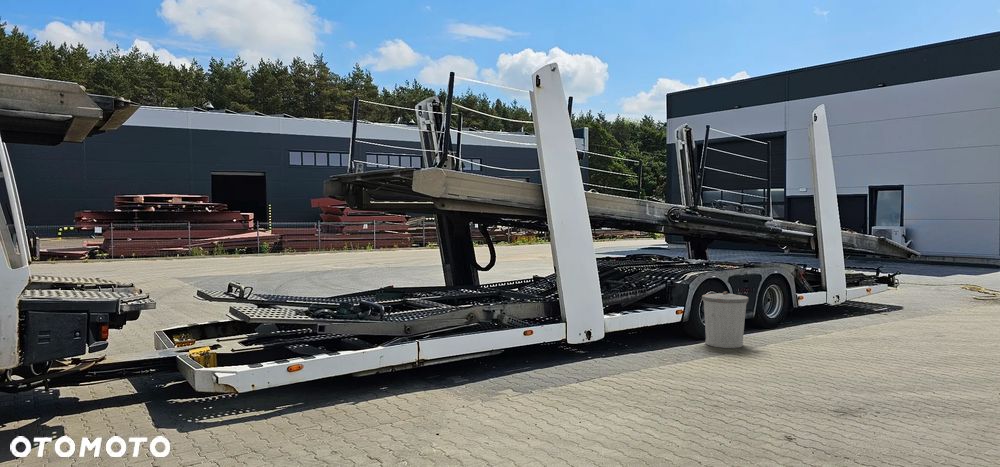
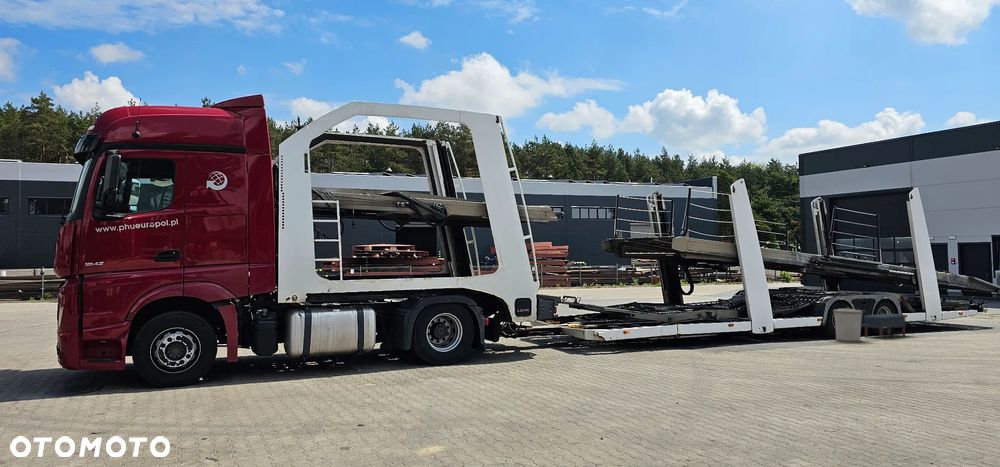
bench: none [746,296,806,339] -> present [864,314,906,338]

